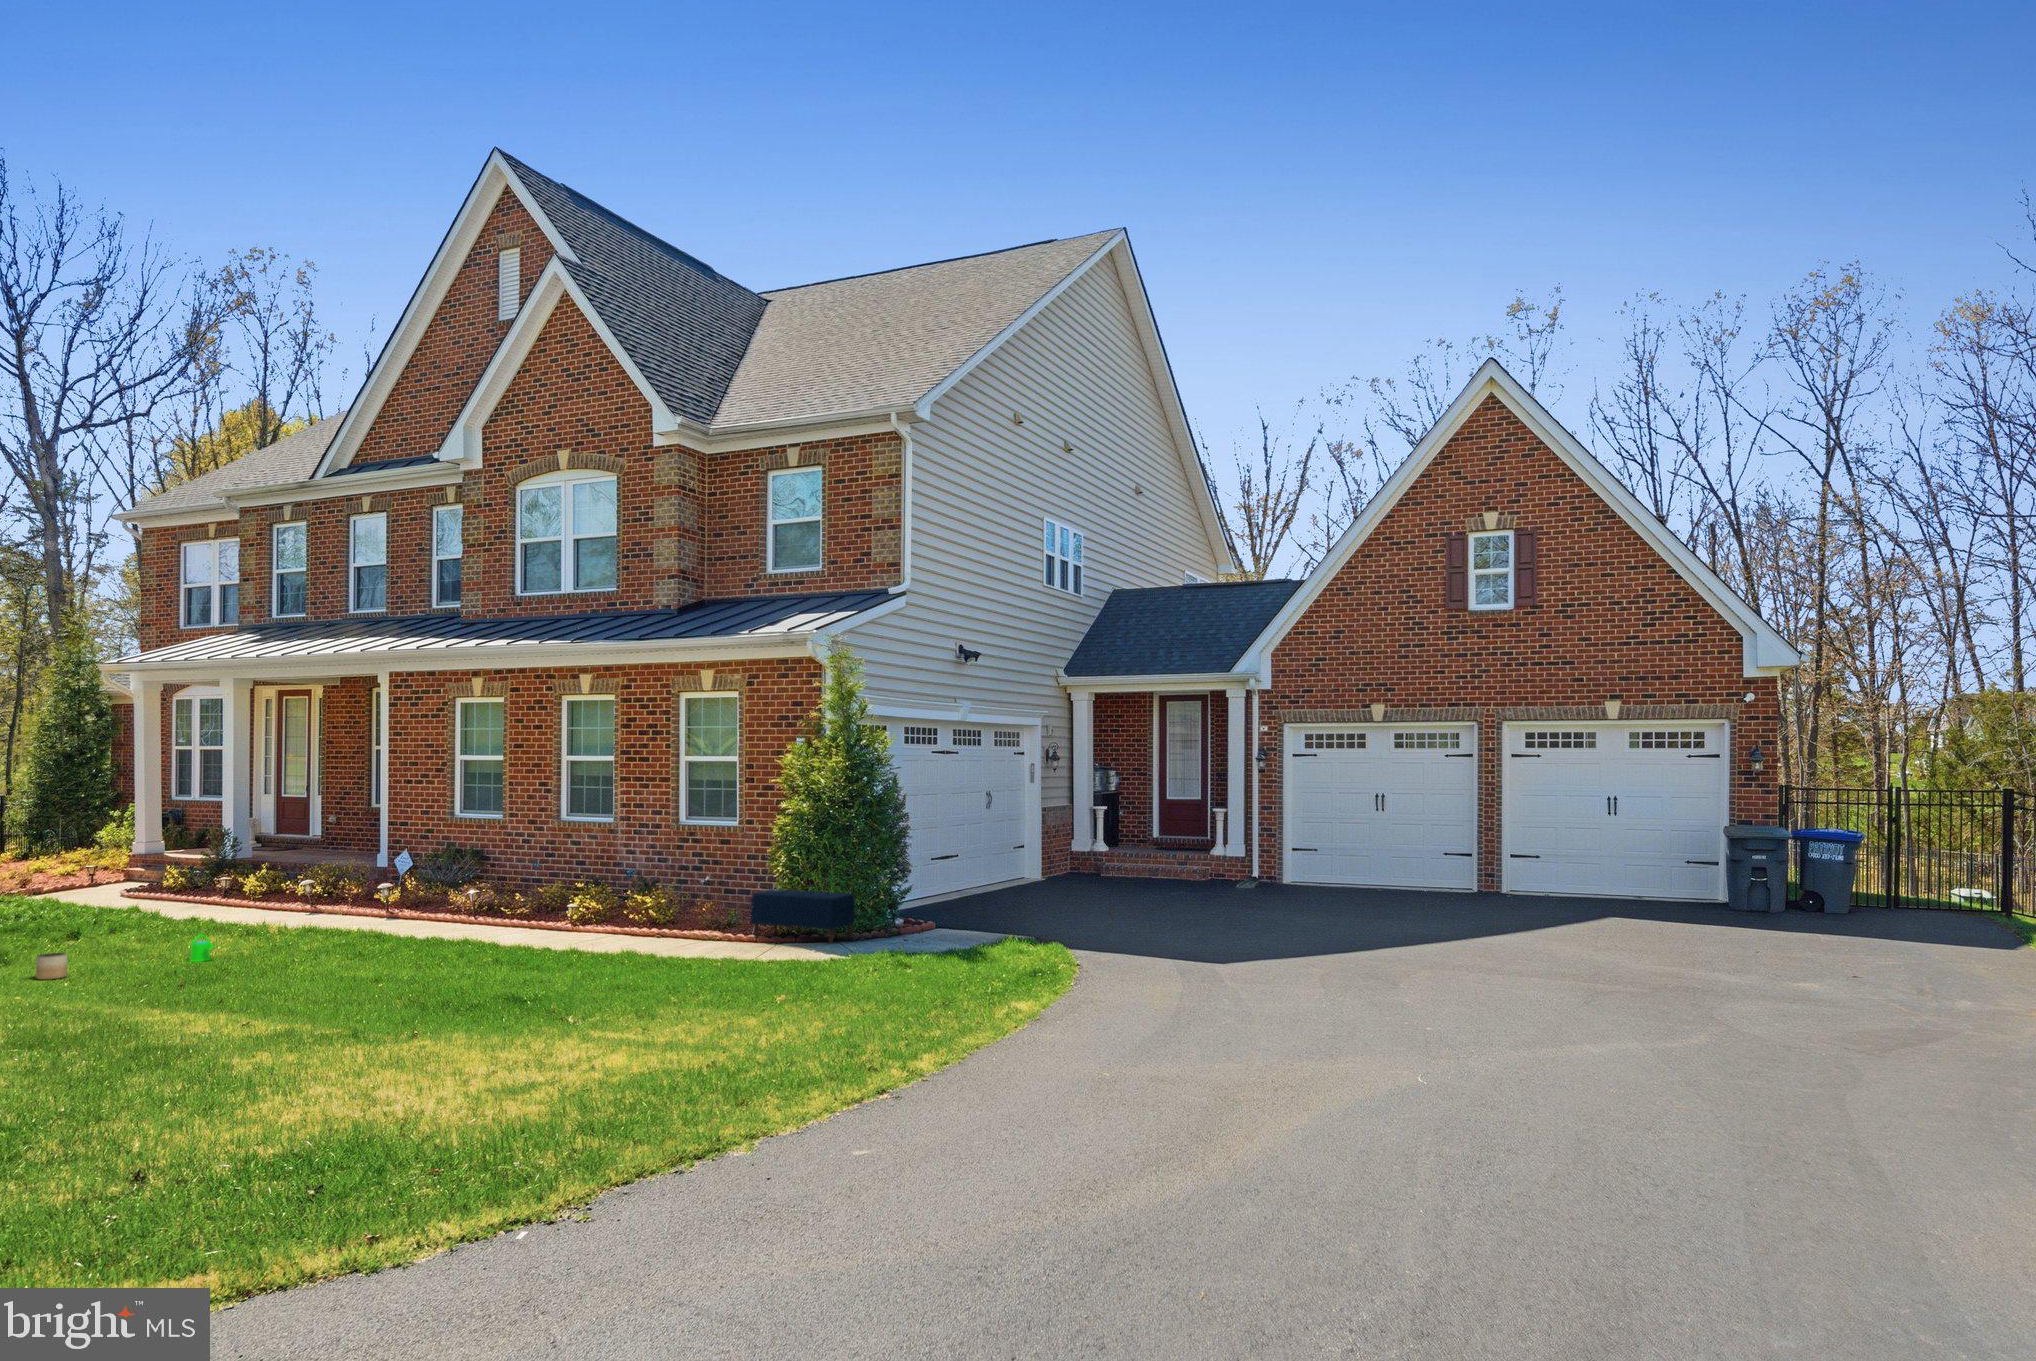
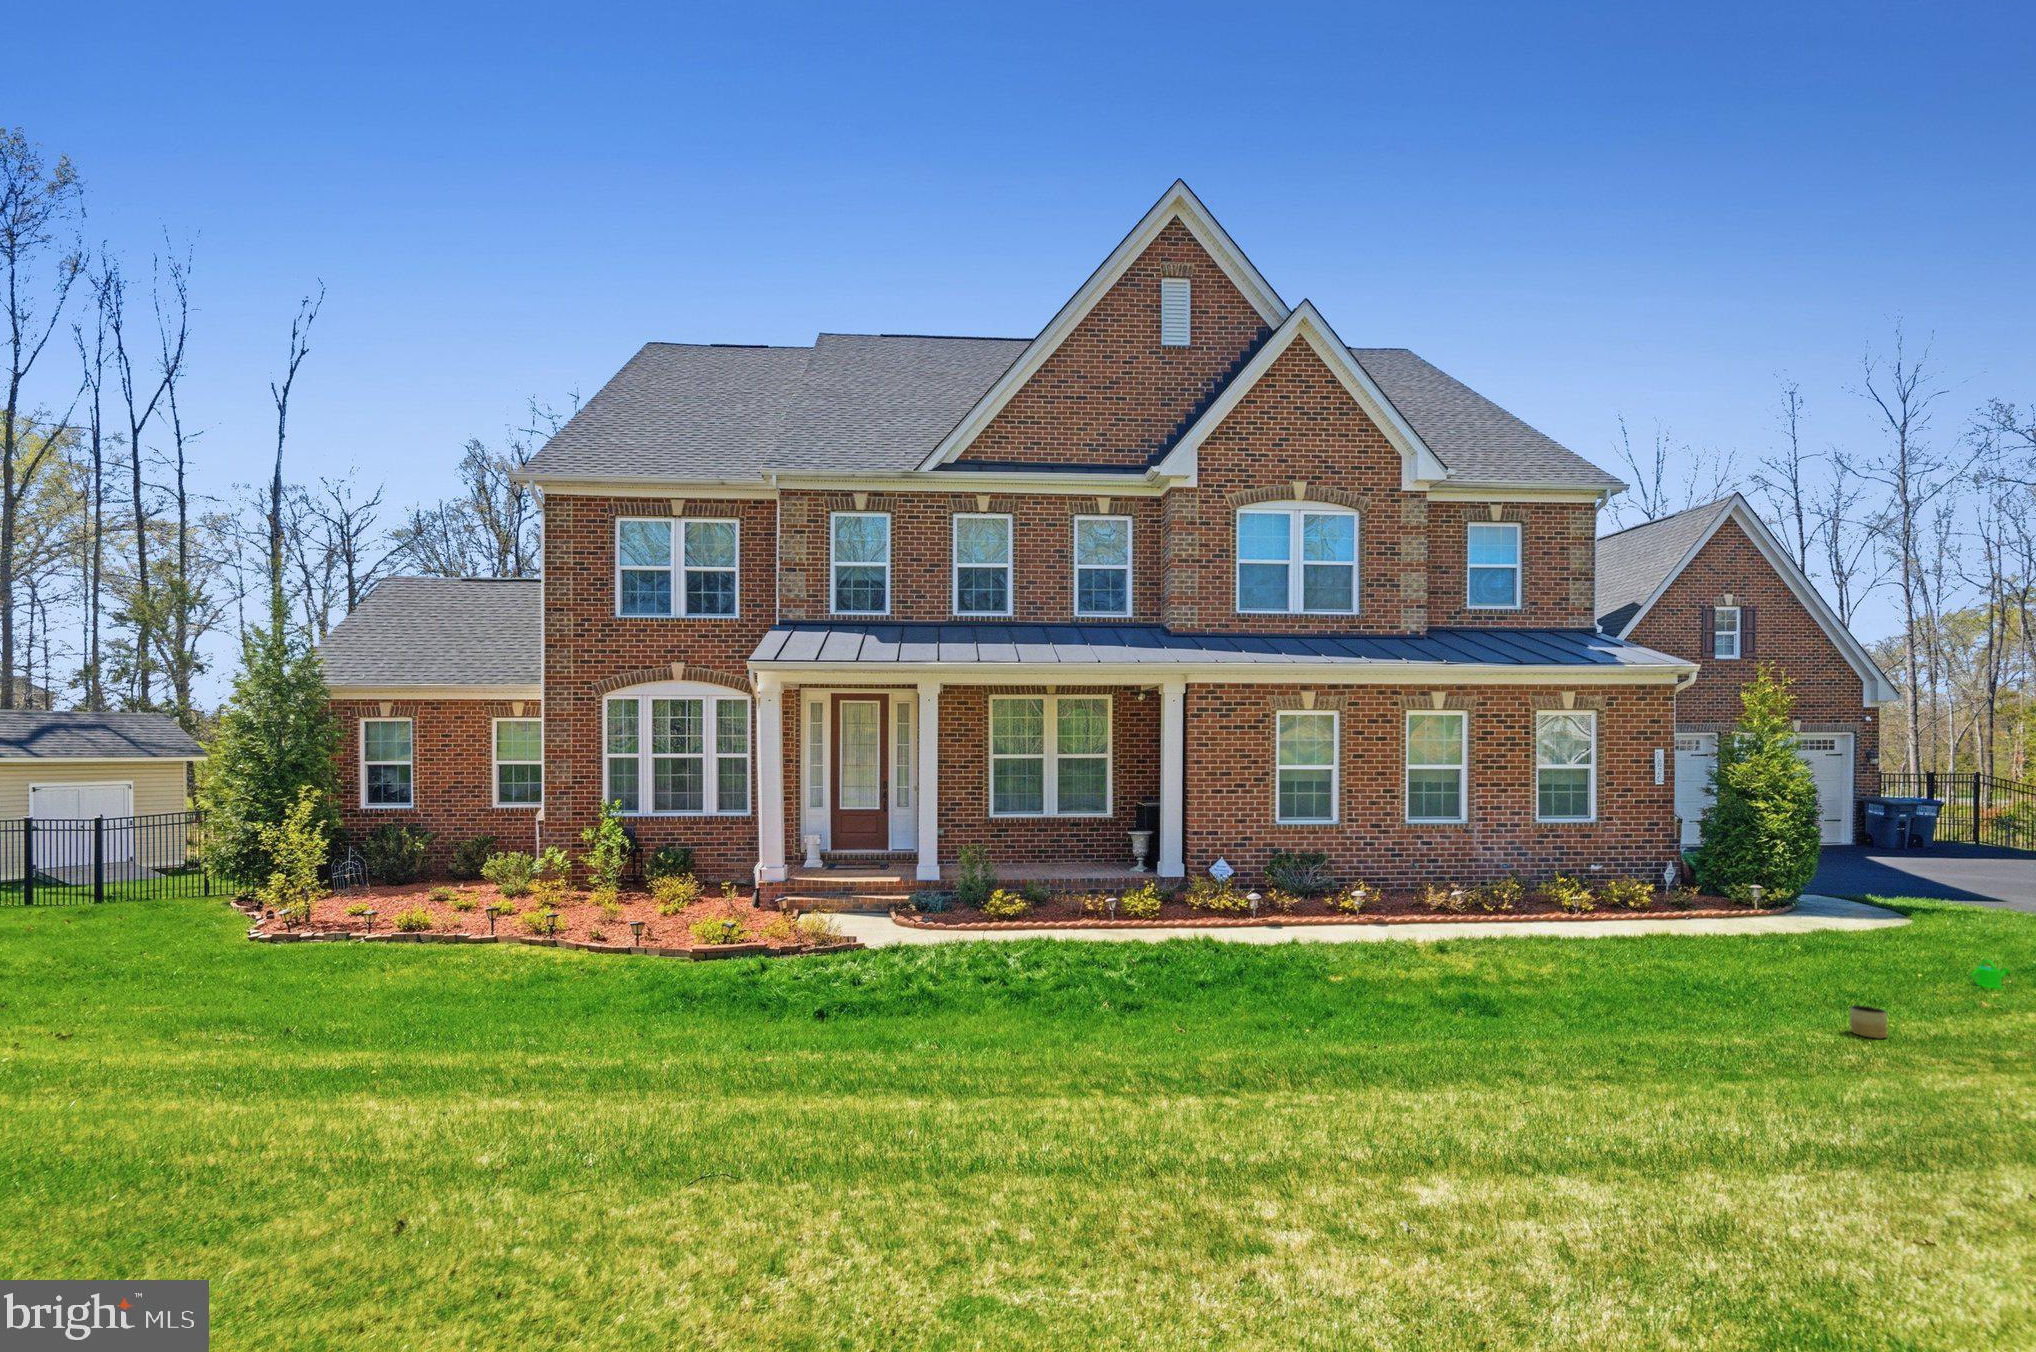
bench: present [751,889,855,943] -> none [1738,870,1833,912]
watering can: present [190,934,213,962] -> present [1971,959,2010,989]

